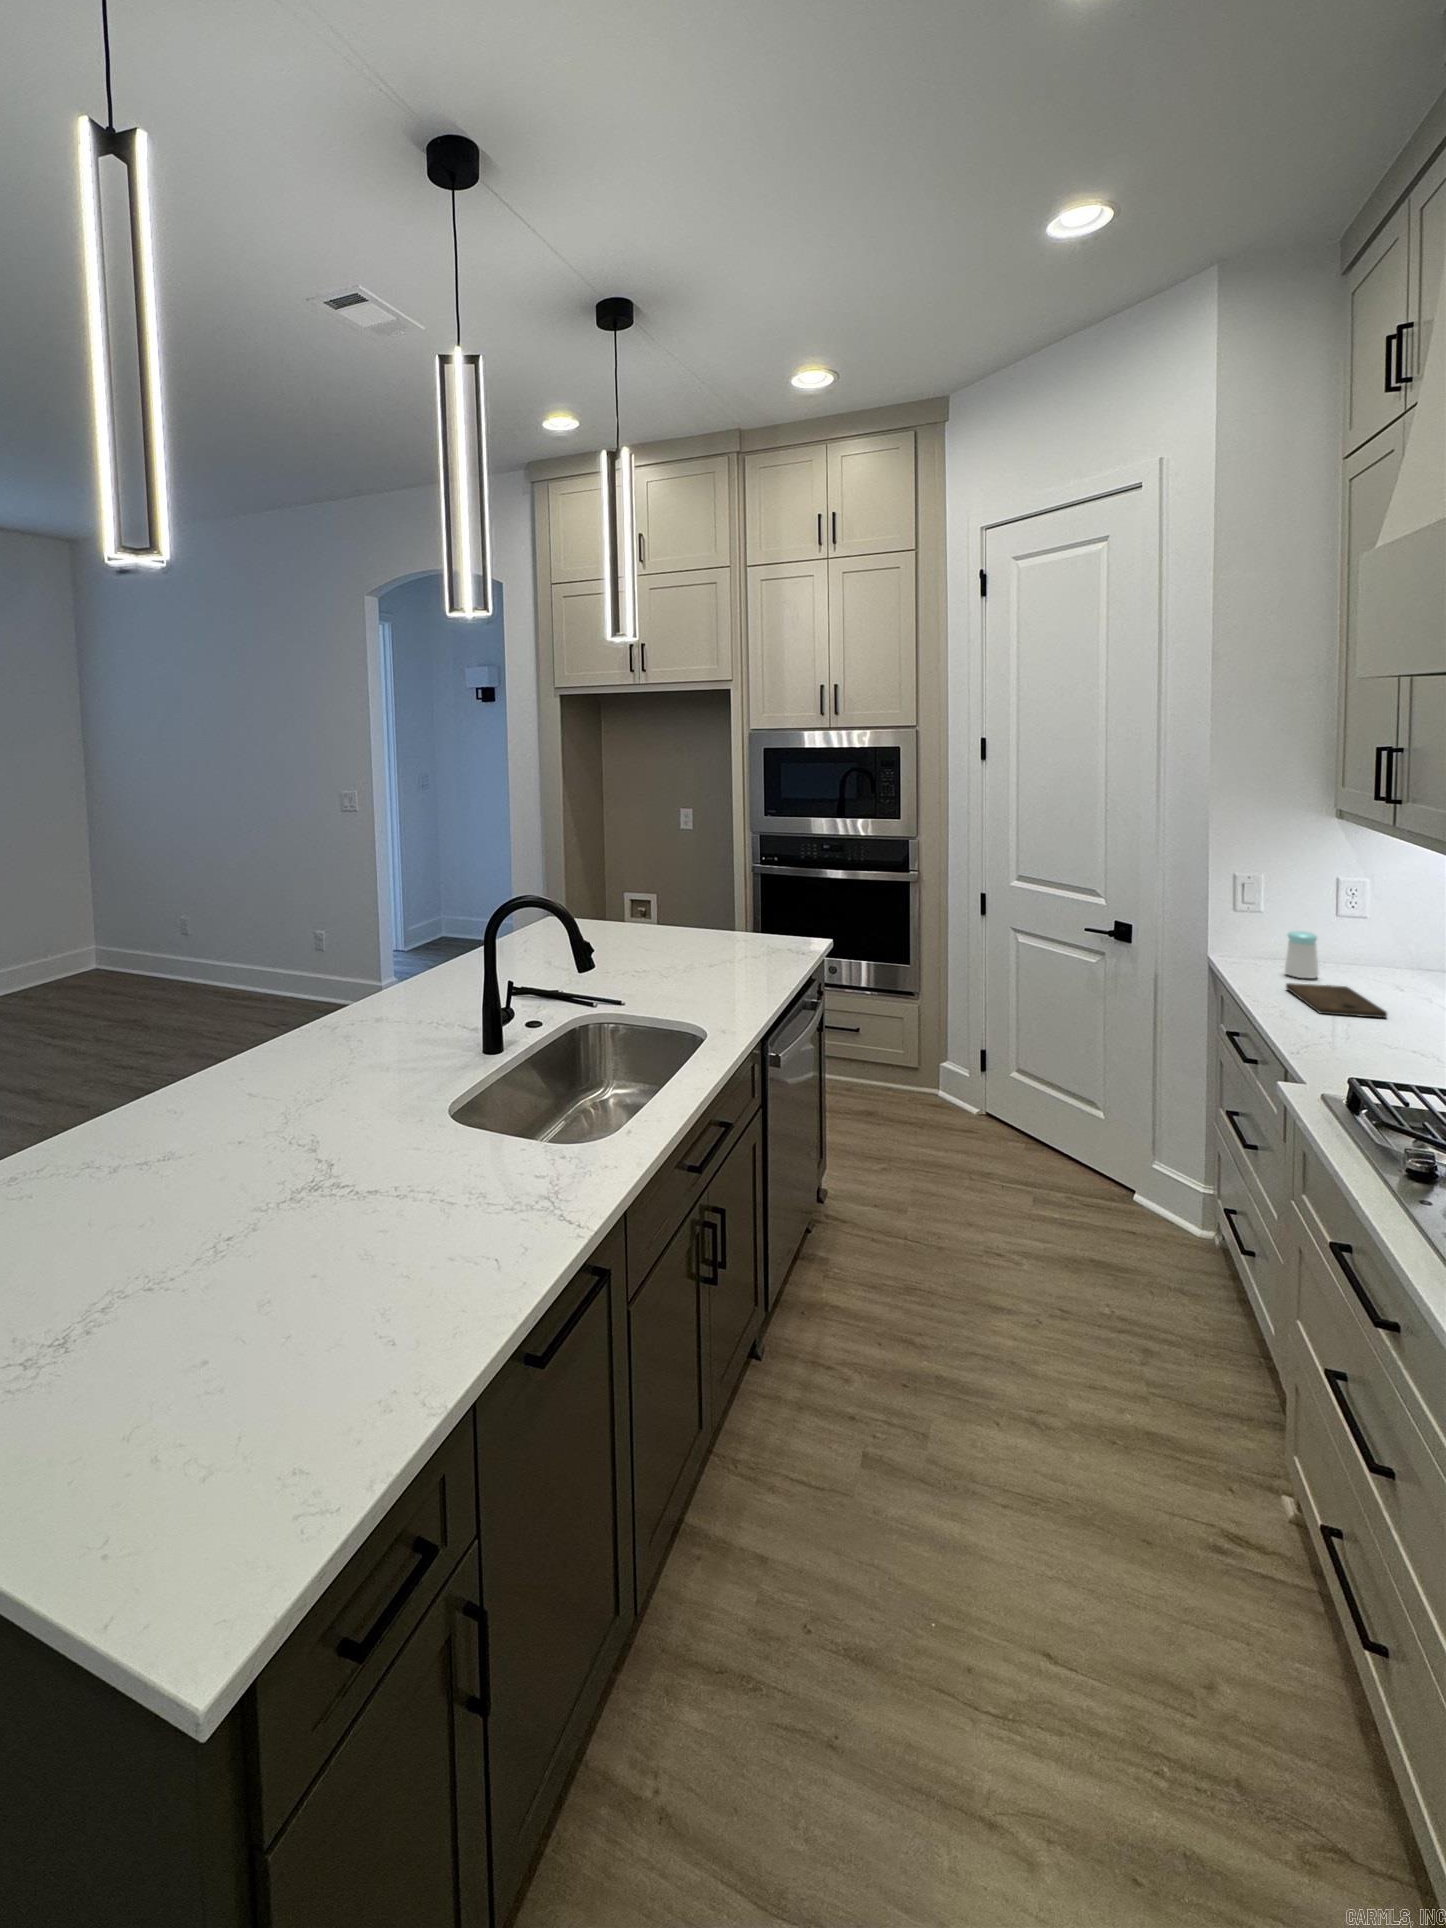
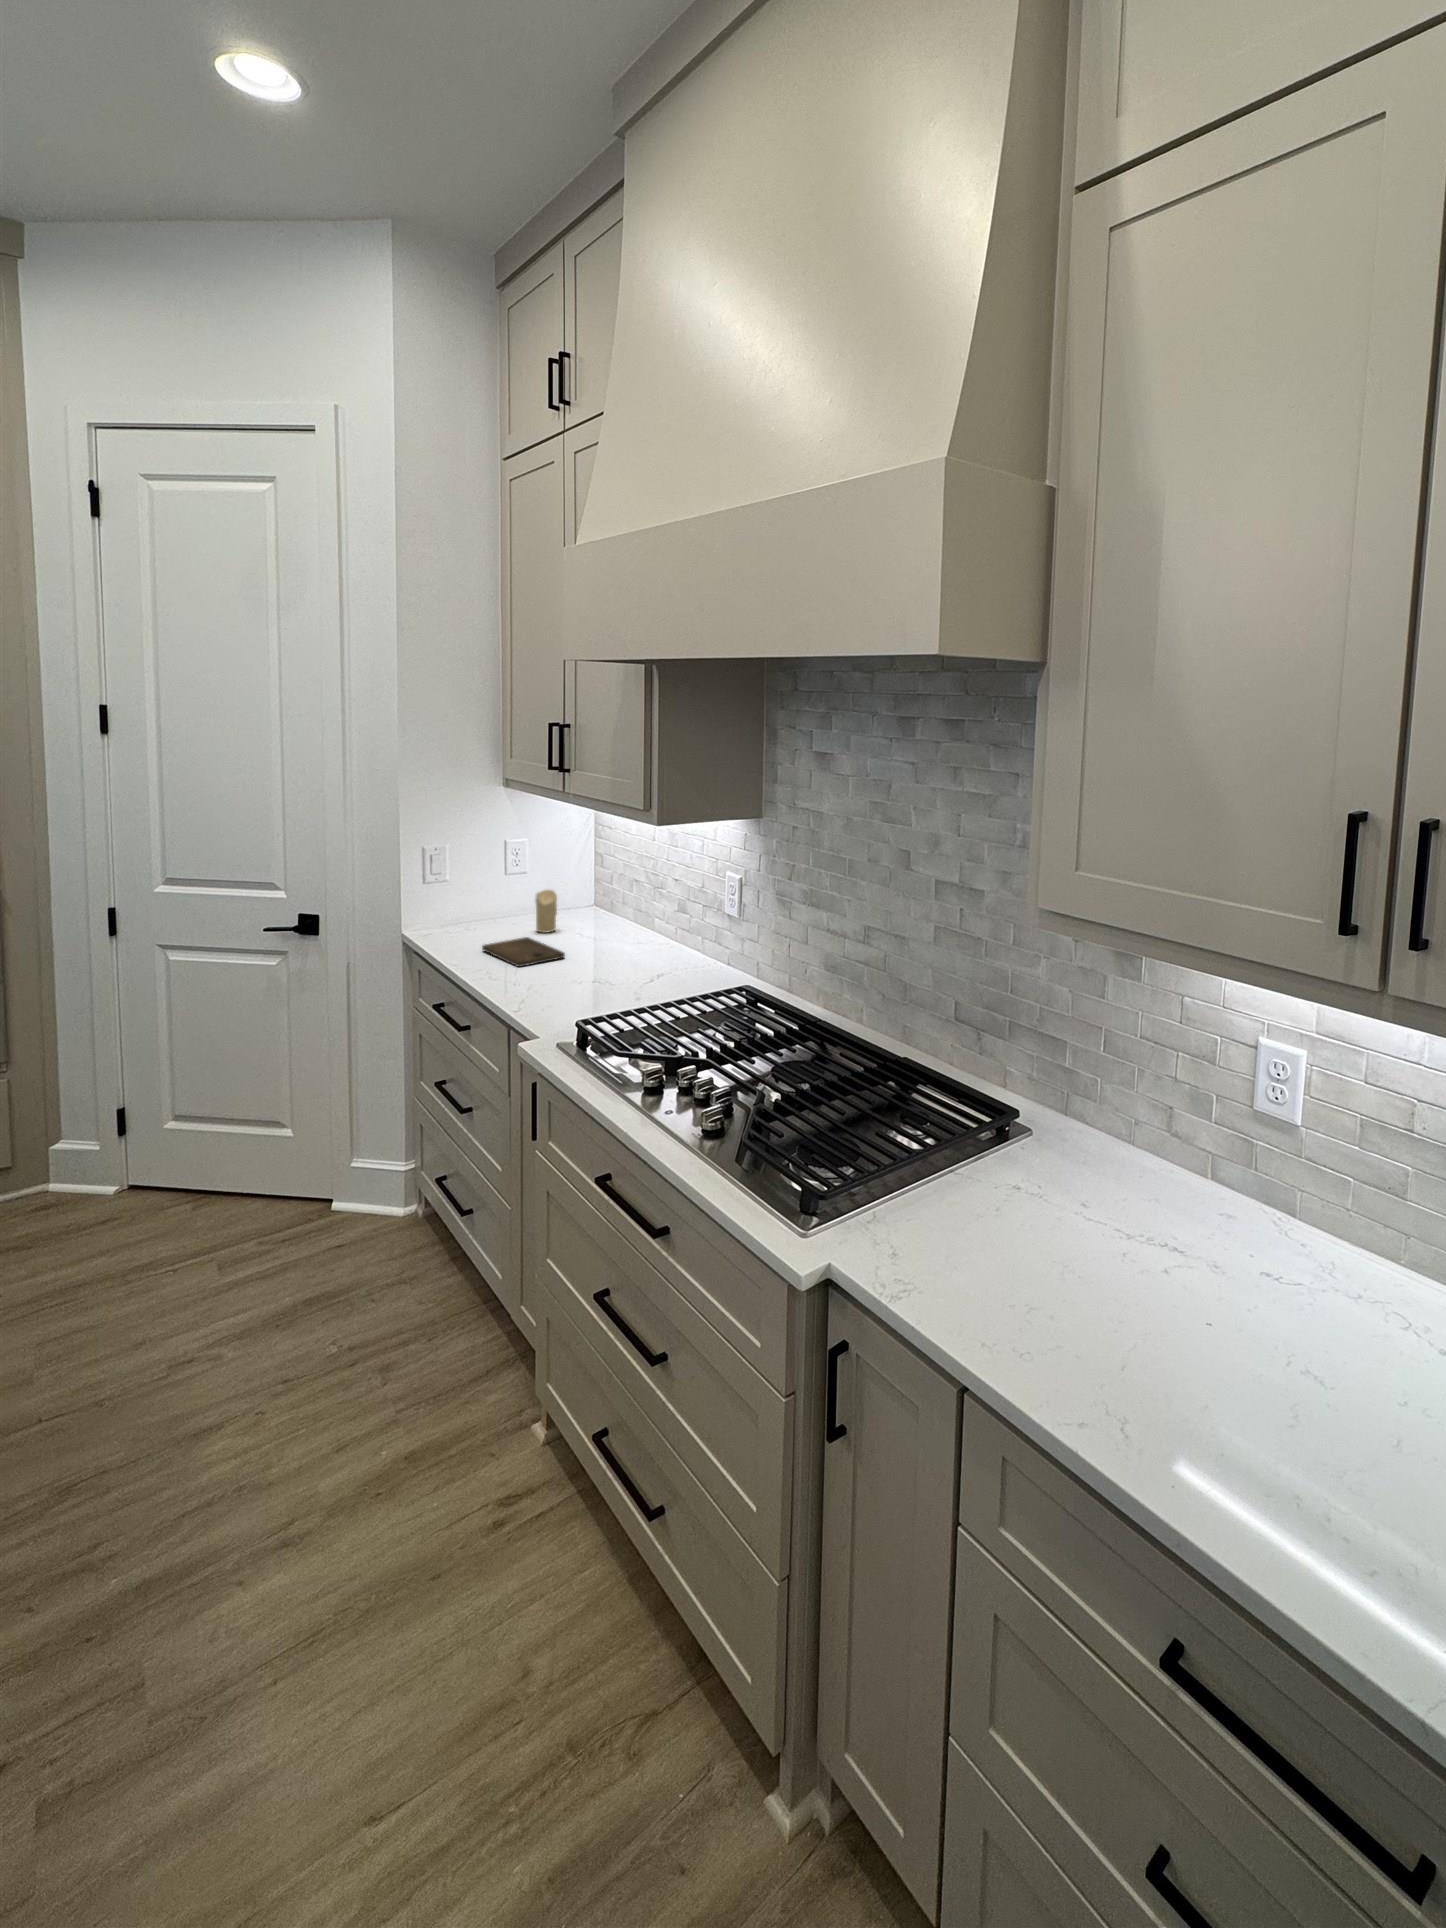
salt shaker: present [1285,931,1318,978] -> none [474,894,500,937]
candle: none [1366,939,1398,989] -> present [536,890,557,933]

